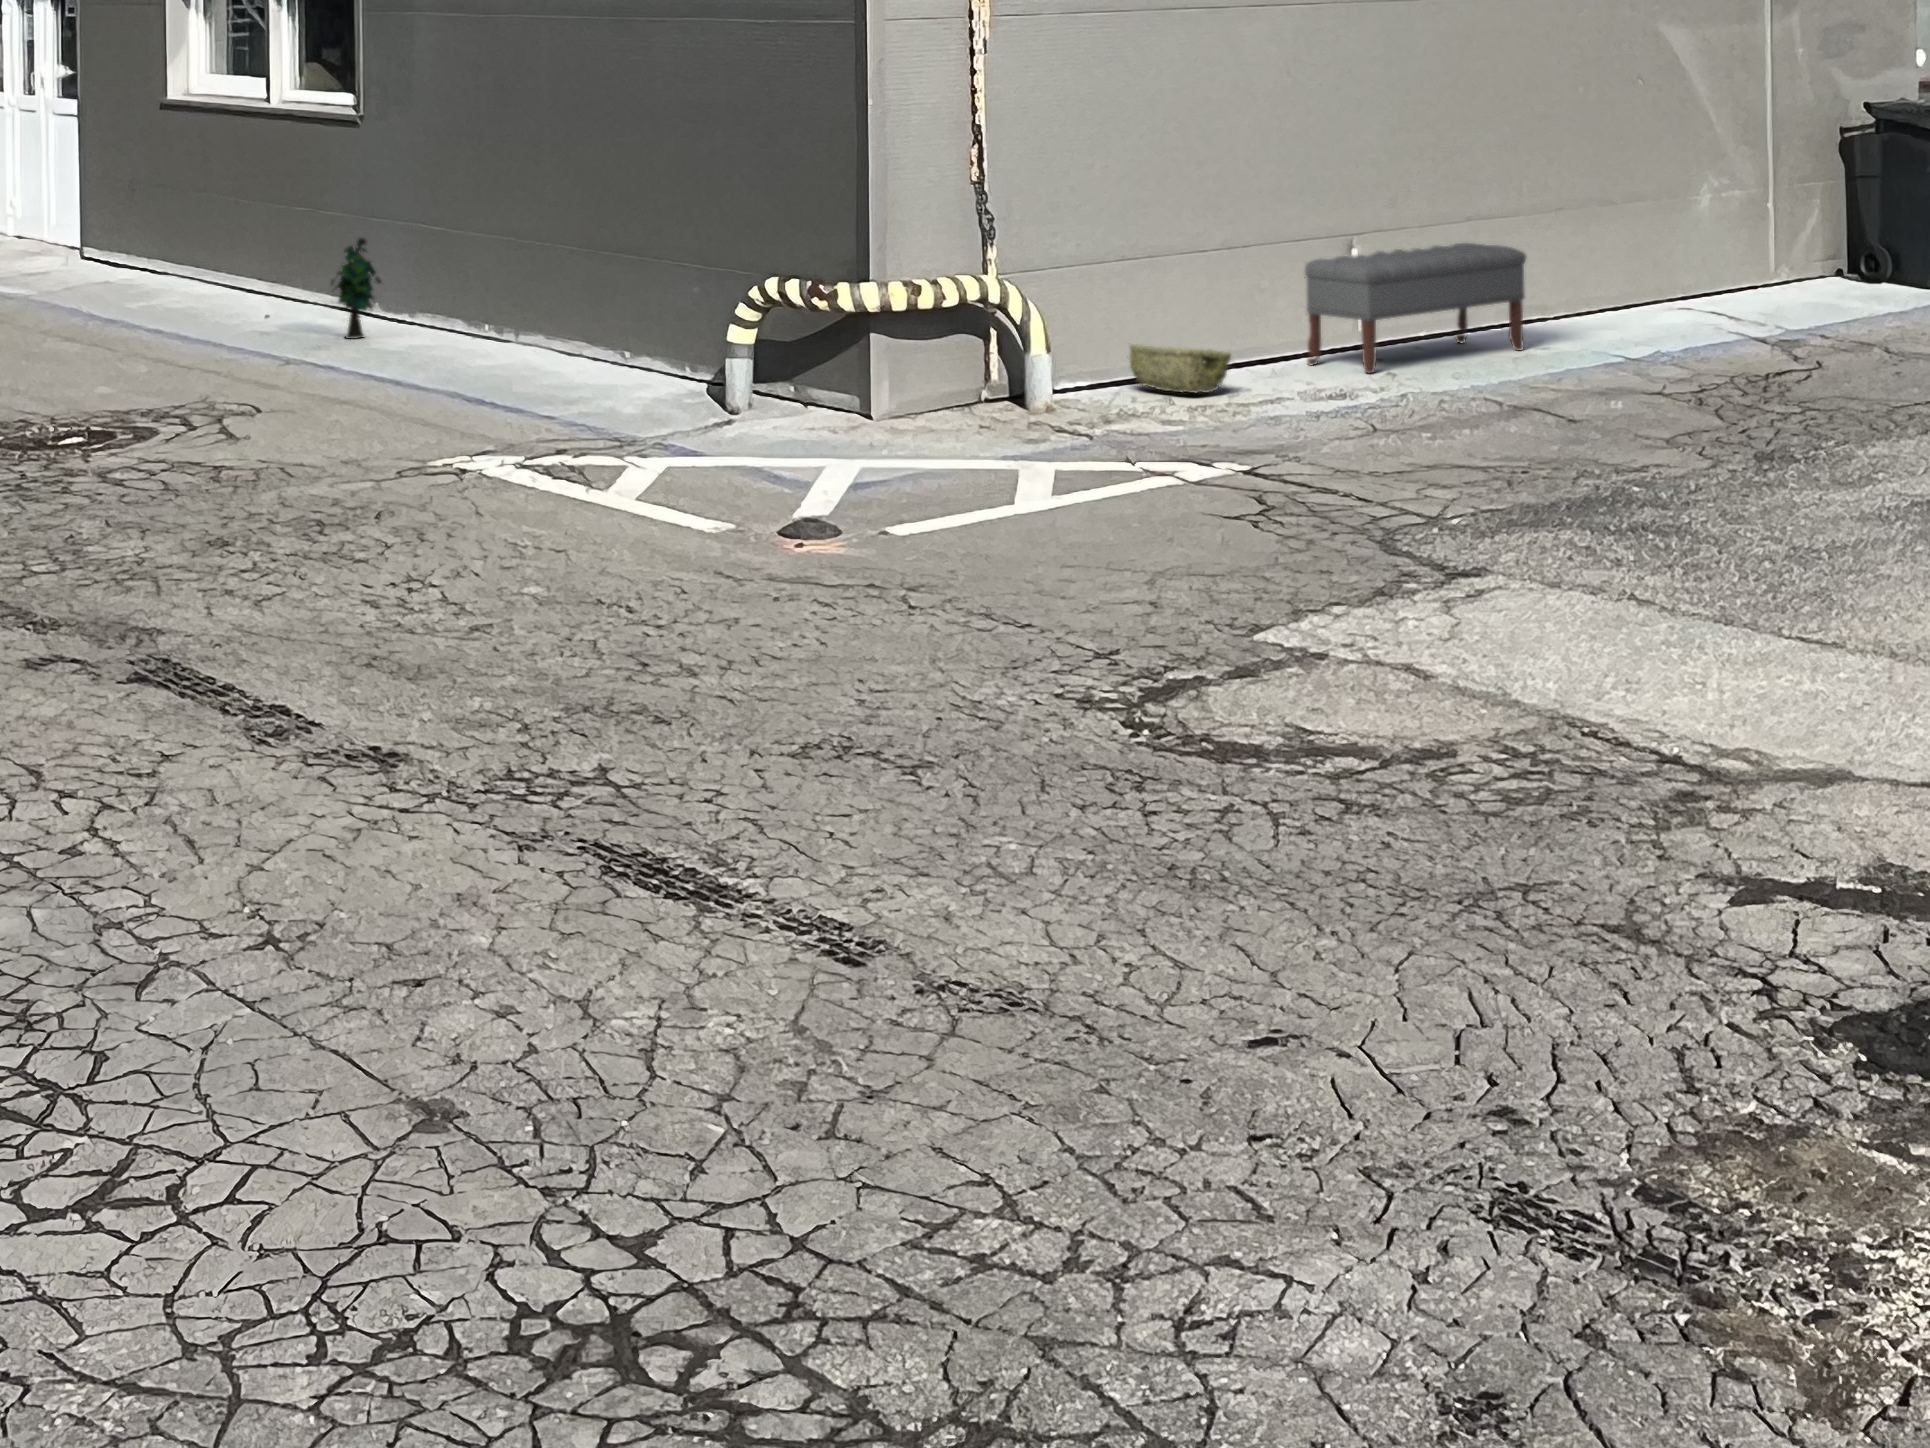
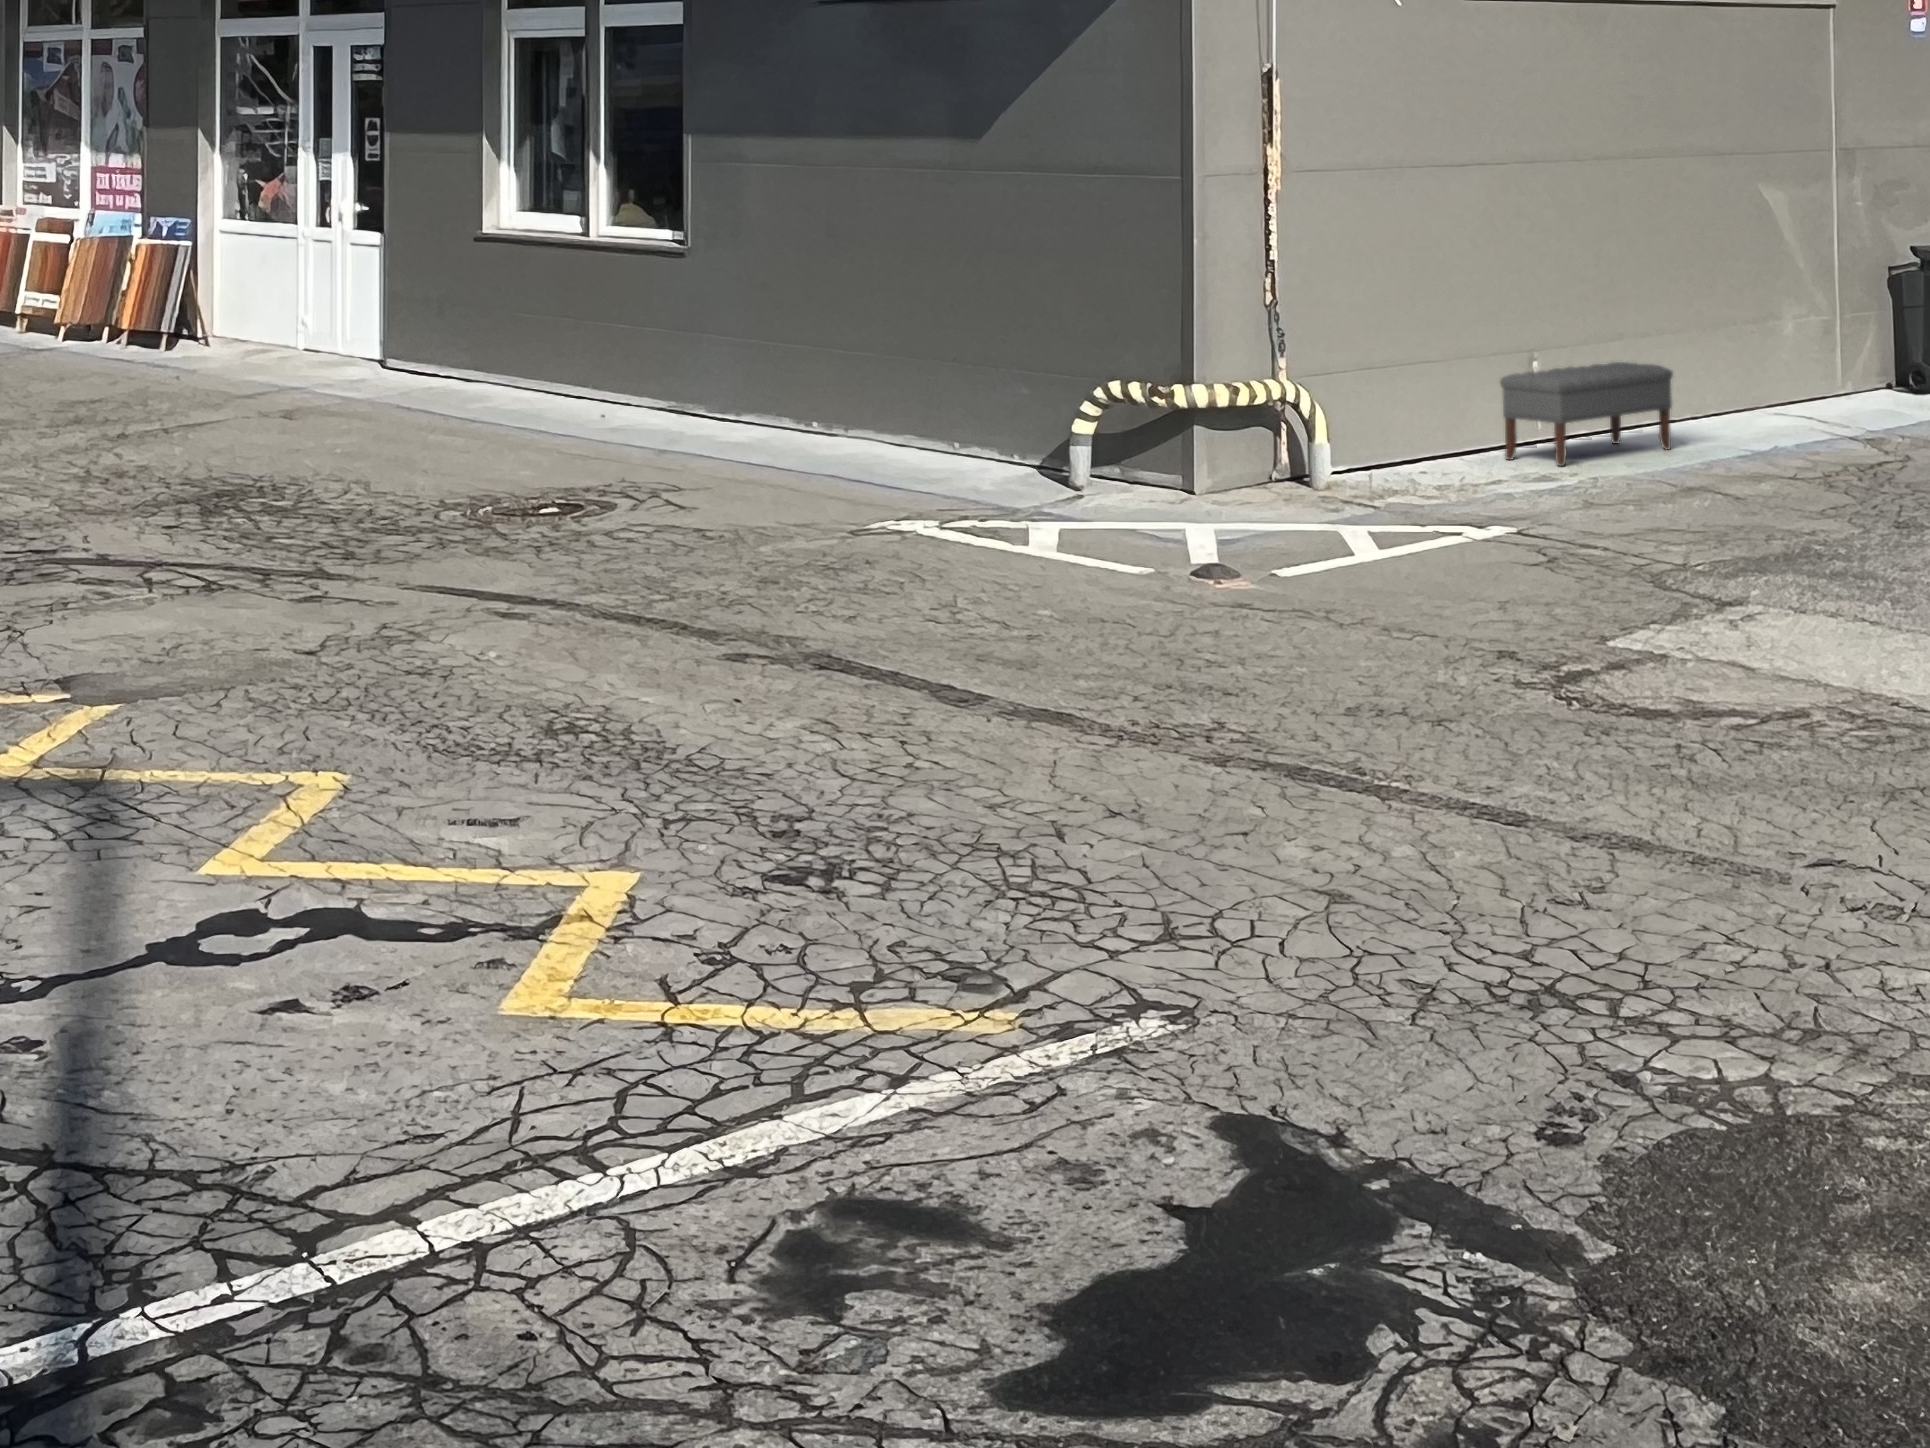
decorative plant: present [331,238,381,339] -> none [672,350,718,435]
woven basket: present [1130,345,1231,393] -> none [1376,440,1464,482]

